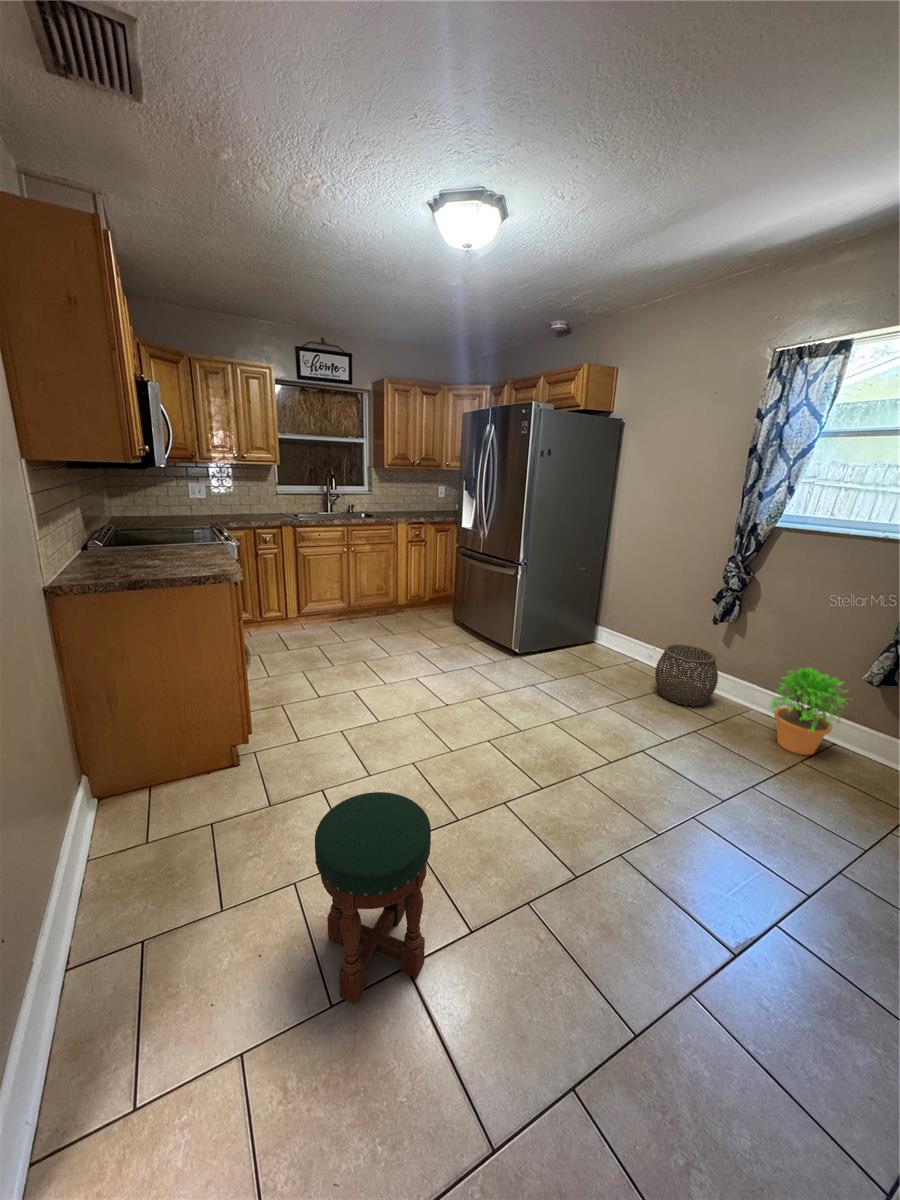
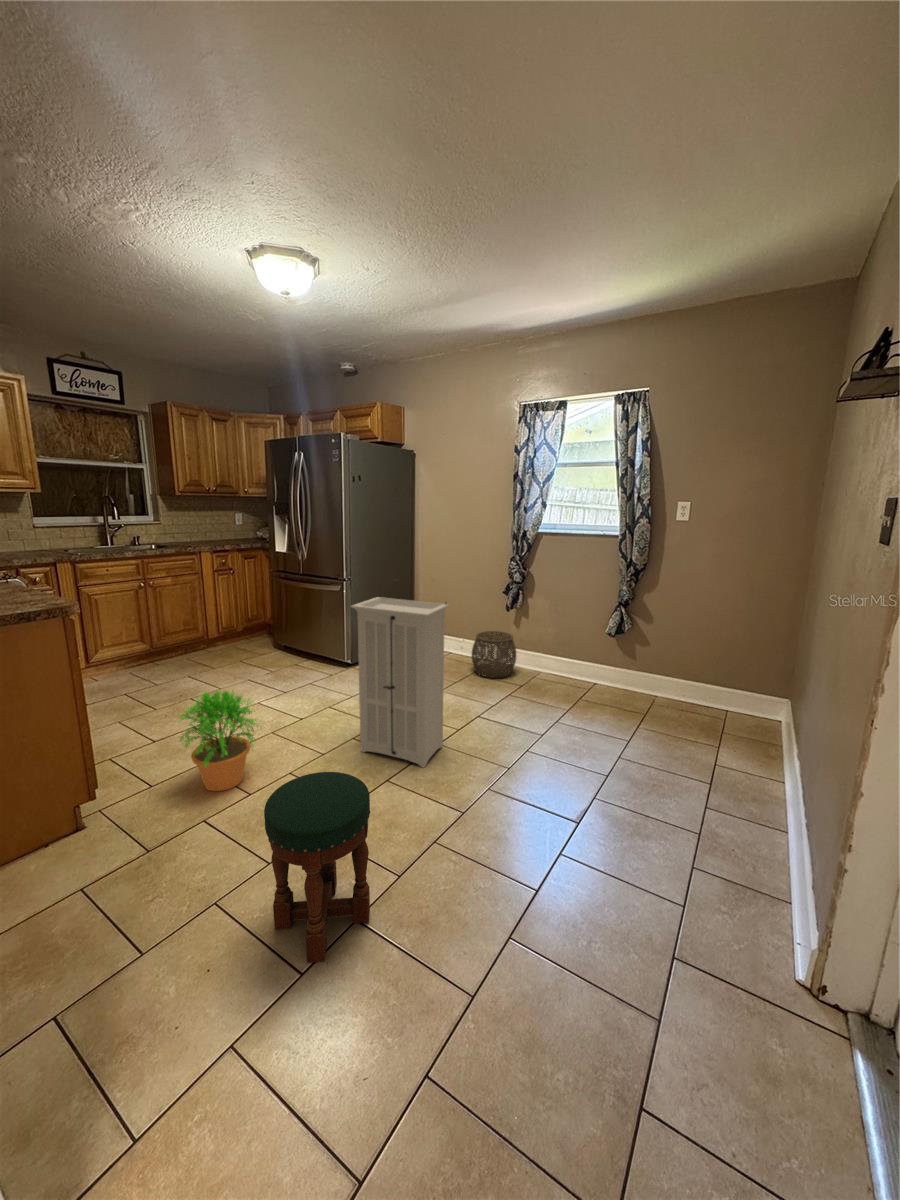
storage cabinet: none [489,591,608,801] -> present [351,596,449,767]
potted plant: present [770,667,847,755] -> present [178,690,257,791]

